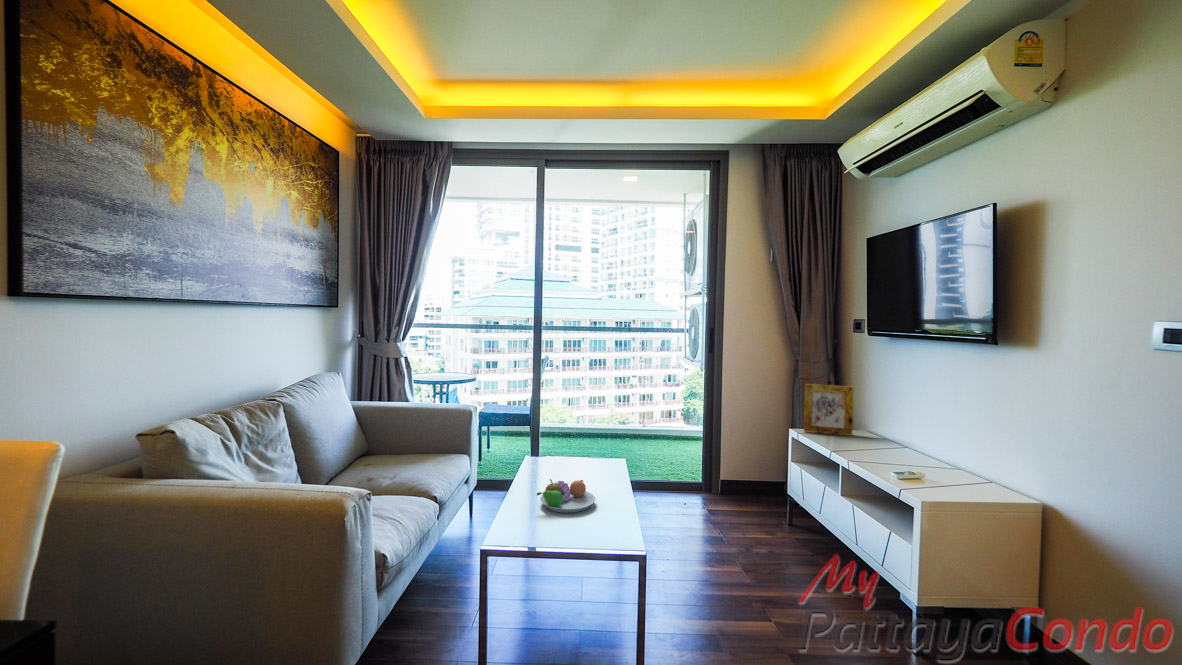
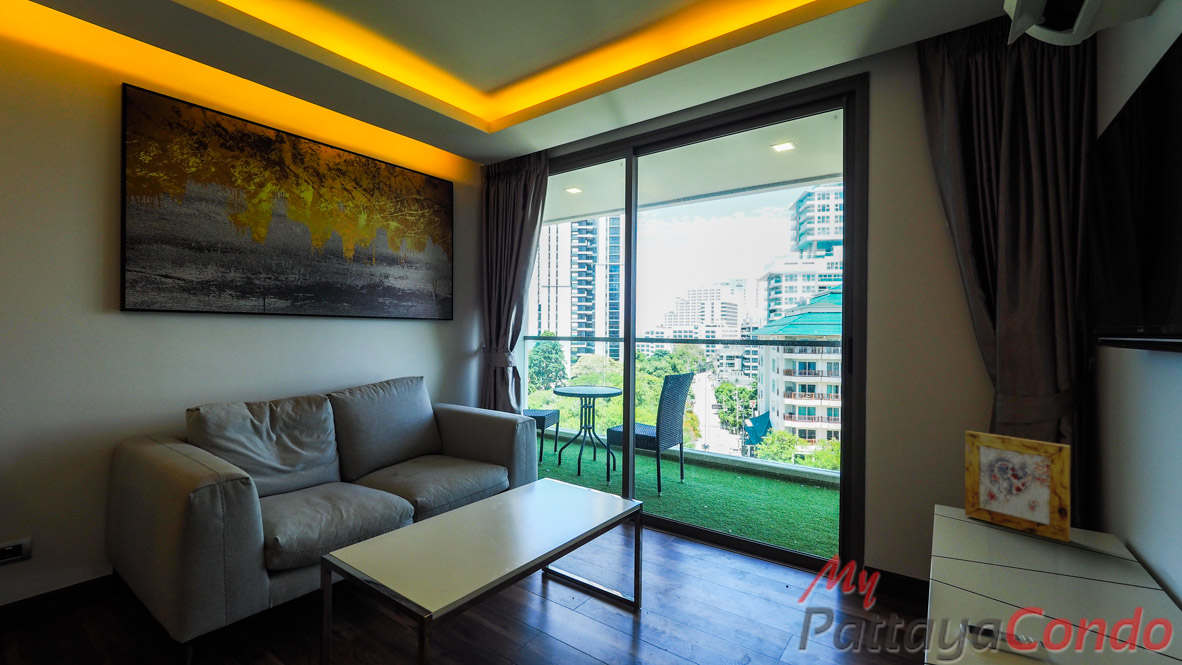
fruit bowl: present [537,479,595,513] -> none [428,505,499,550]

